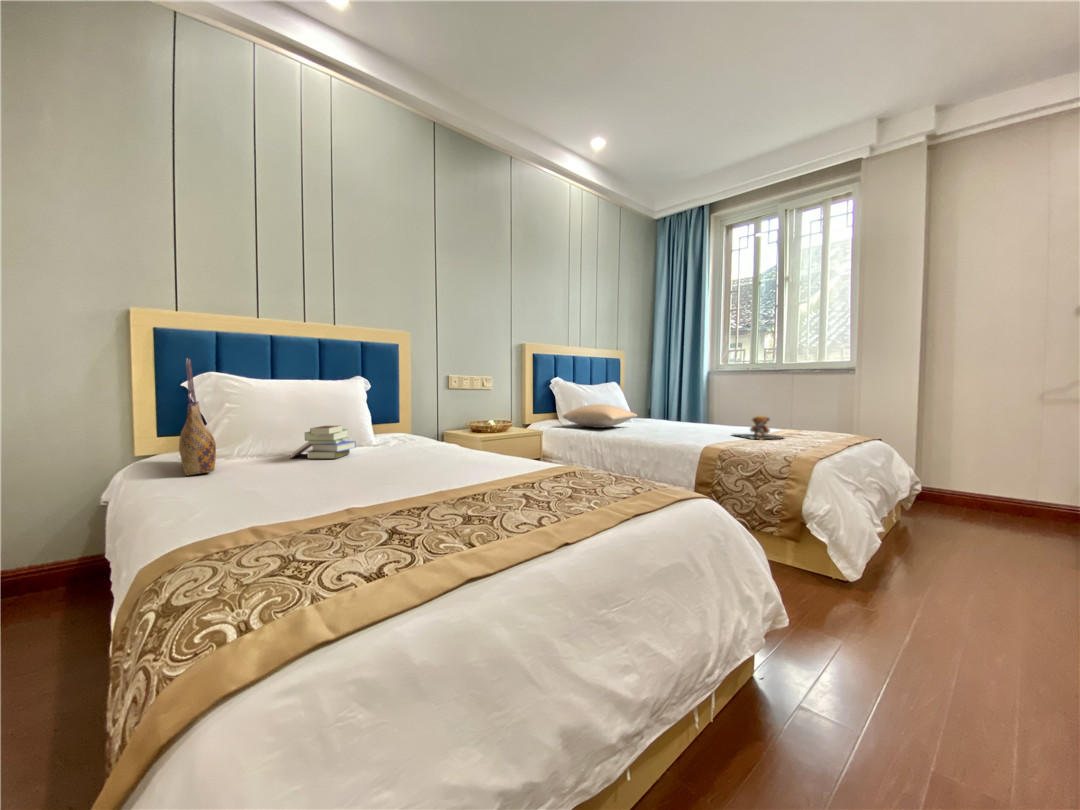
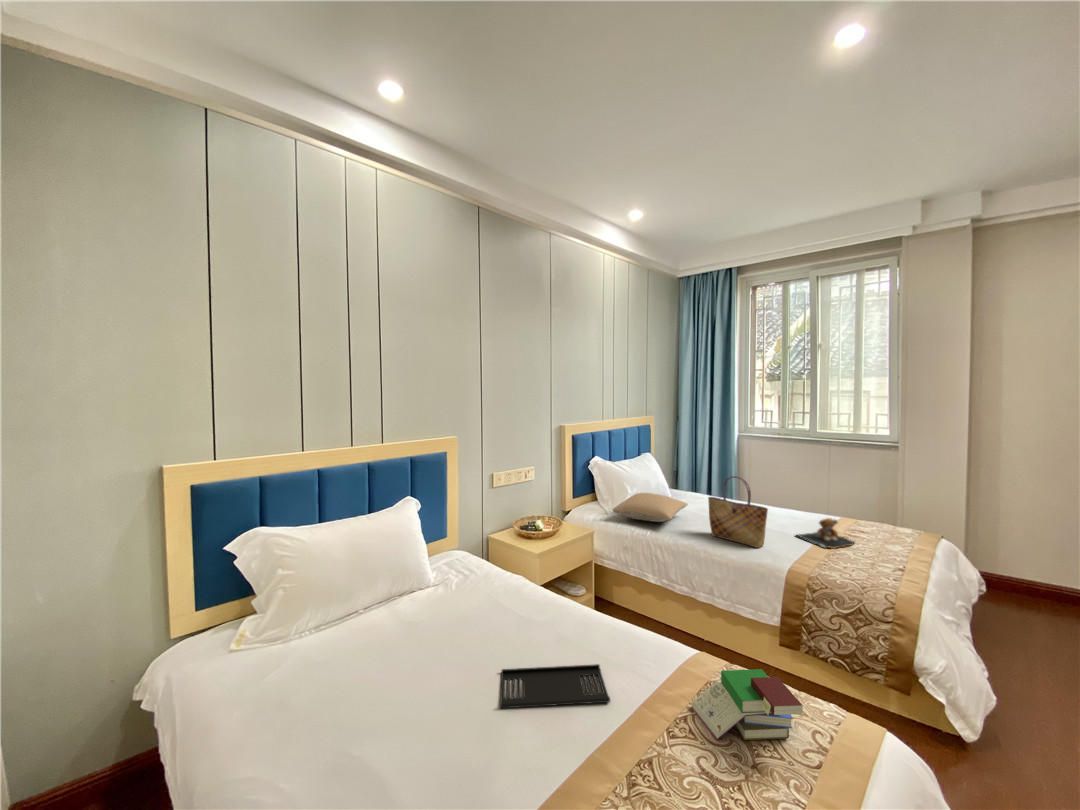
tote bag: present [179,359,216,475] -> present [708,476,768,548]
book: present [291,426,356,459] -> present [691,669,803,740]
tray: none [380,465,481,477] -> present [500,664,610,708]

